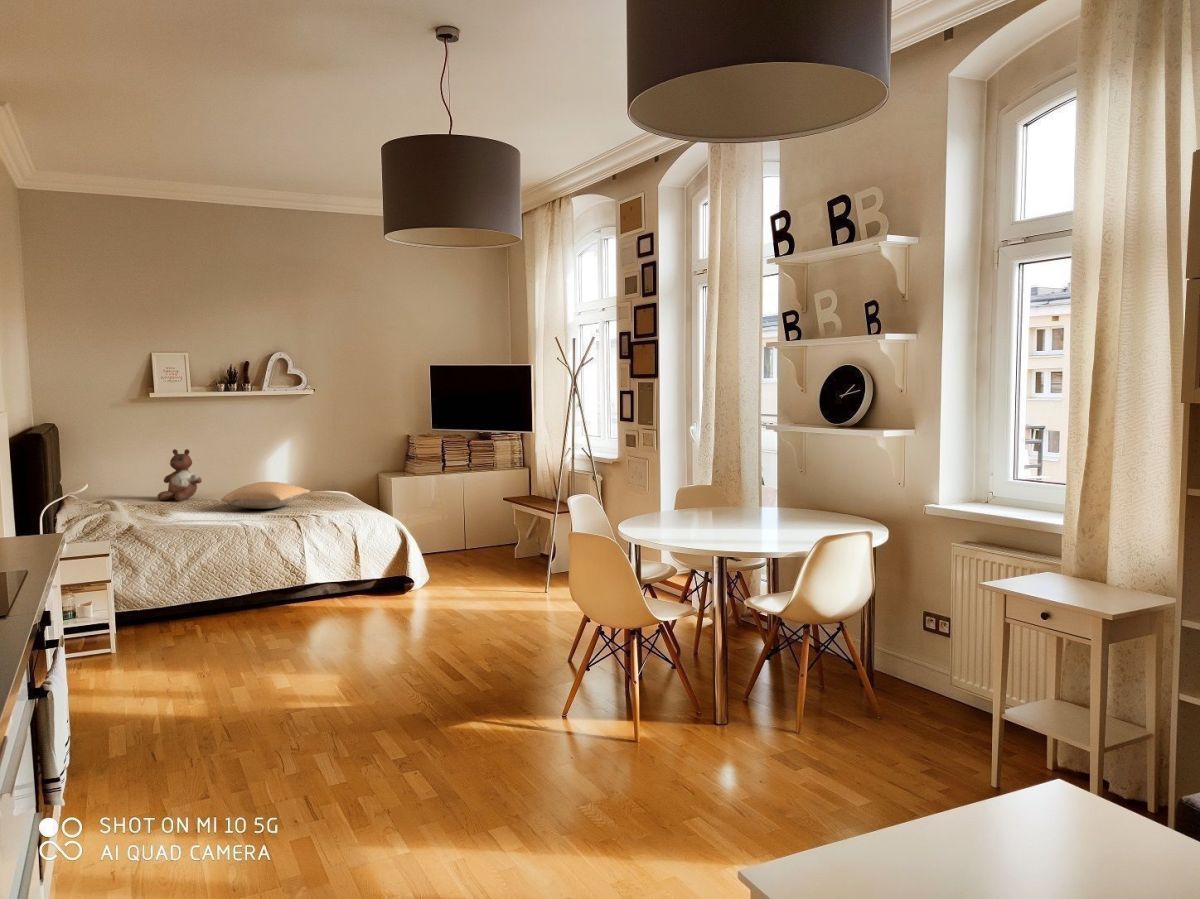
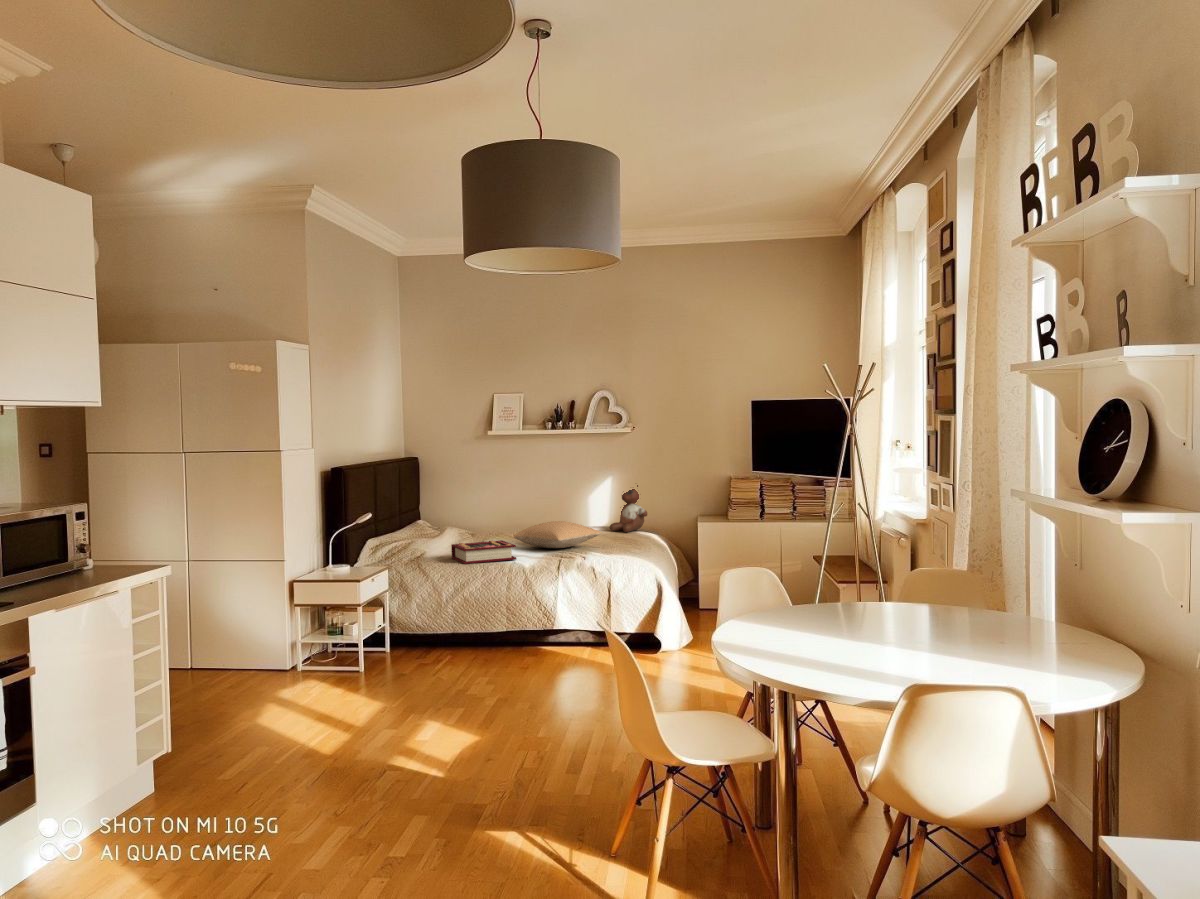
stuffed bear: present [157,449,202,501] -> present [610,485,647,532]
book: none [170,503,247,529] -> present [451,540,516,564]

